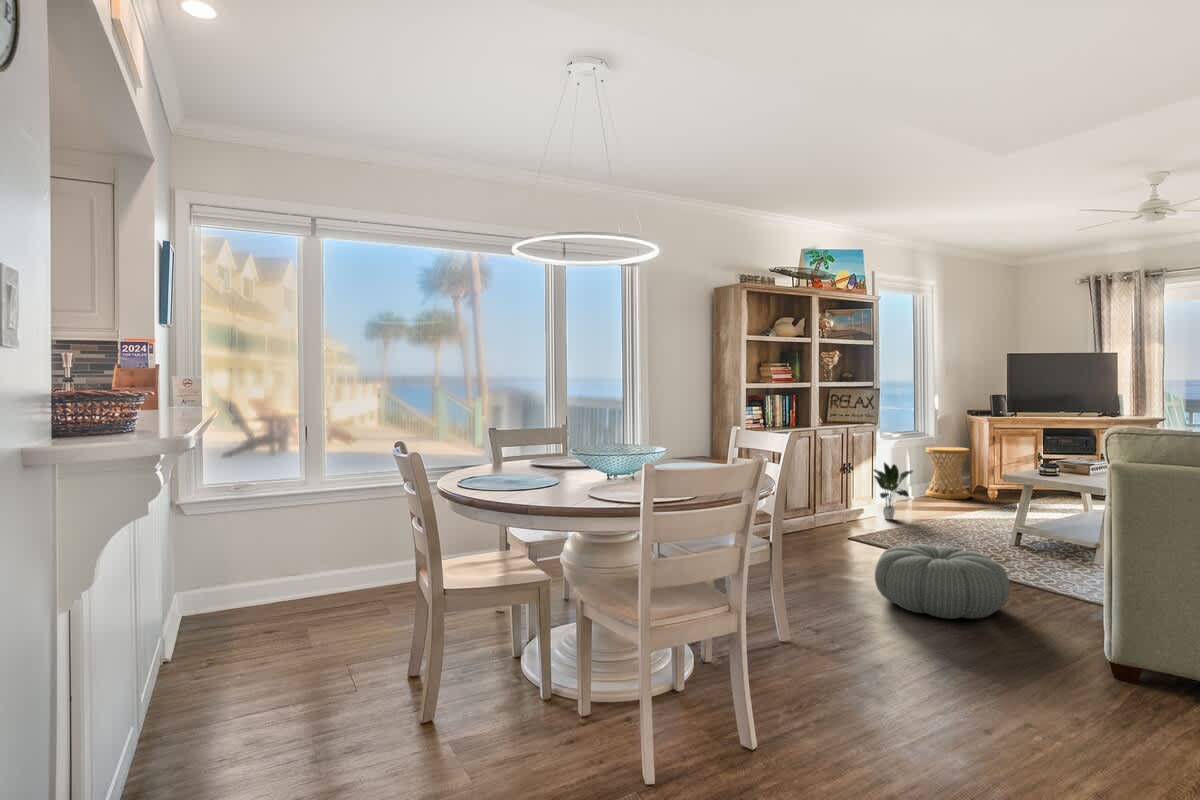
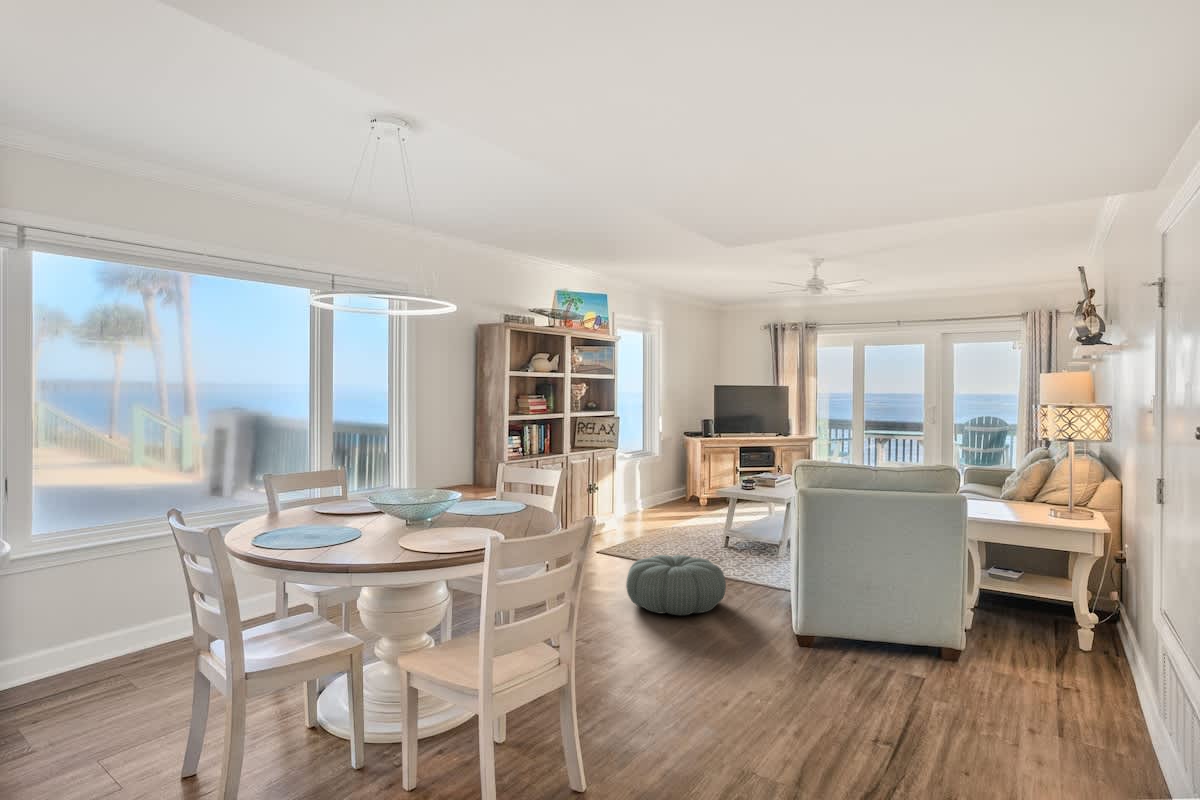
side table: present [926,447,970,499] -> none [654,464,687,509]
potted plant: present [874,463,913,519] -> none [615,482,648,532]

